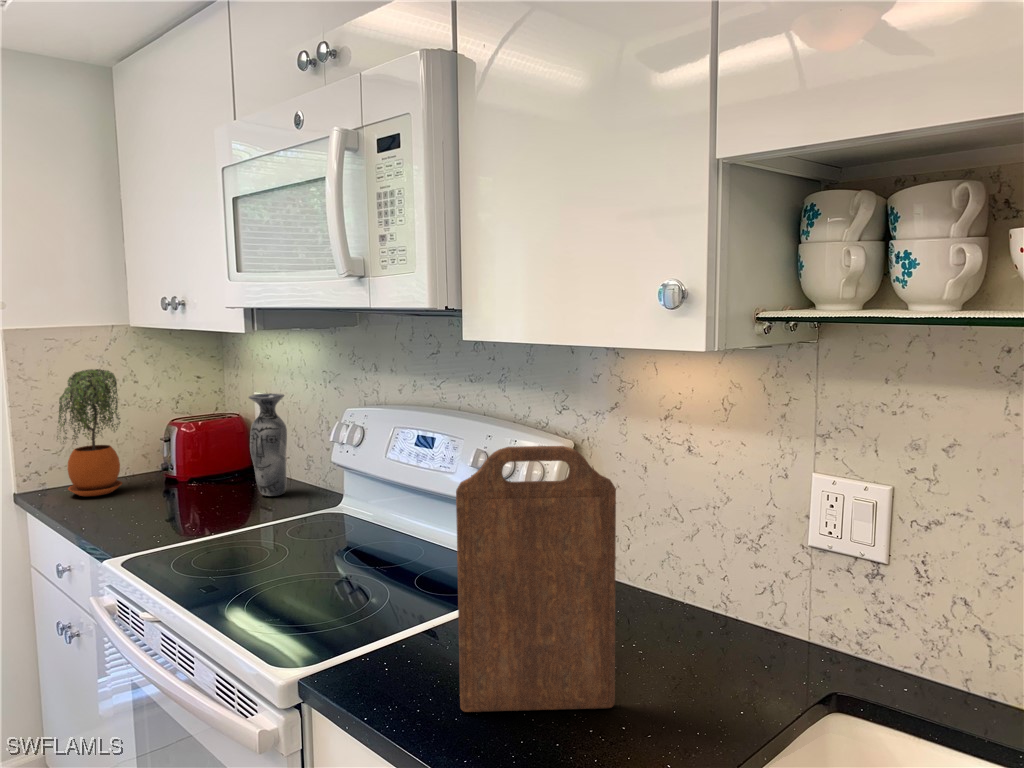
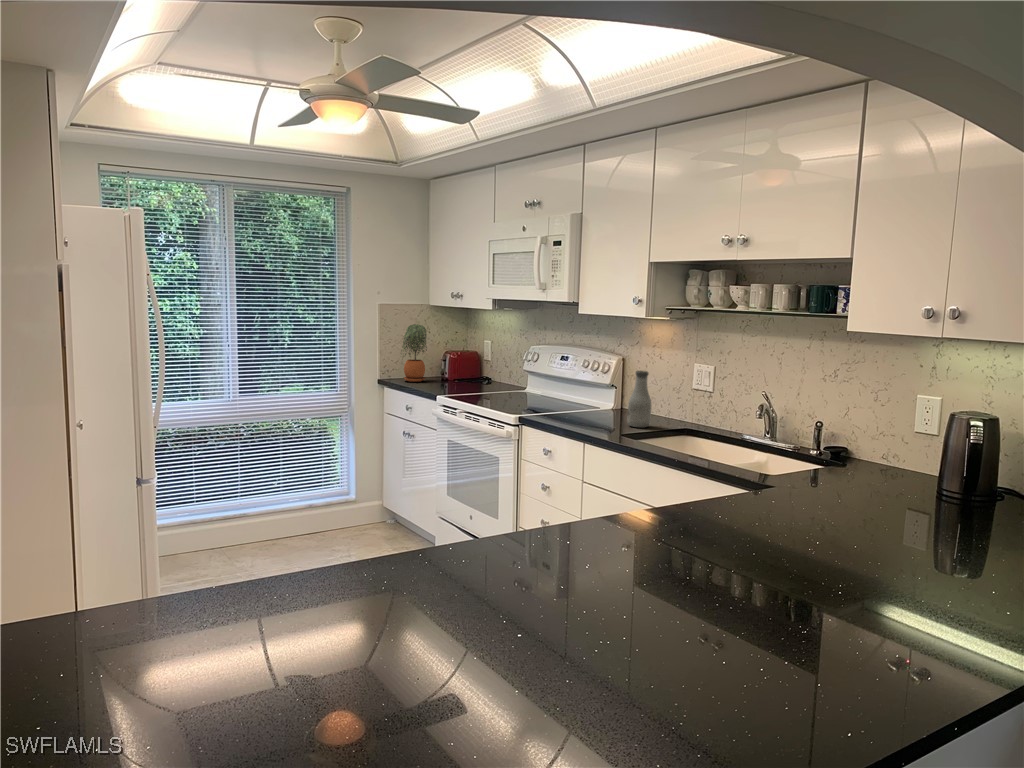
vase: present [249,394,287,496] -> none [486,339,502,387]
cutting board: present [456,446,616,712] -> none [568,344,619,428]
bottle: none [639,510,712,692] -> present [627,371,652,428]

